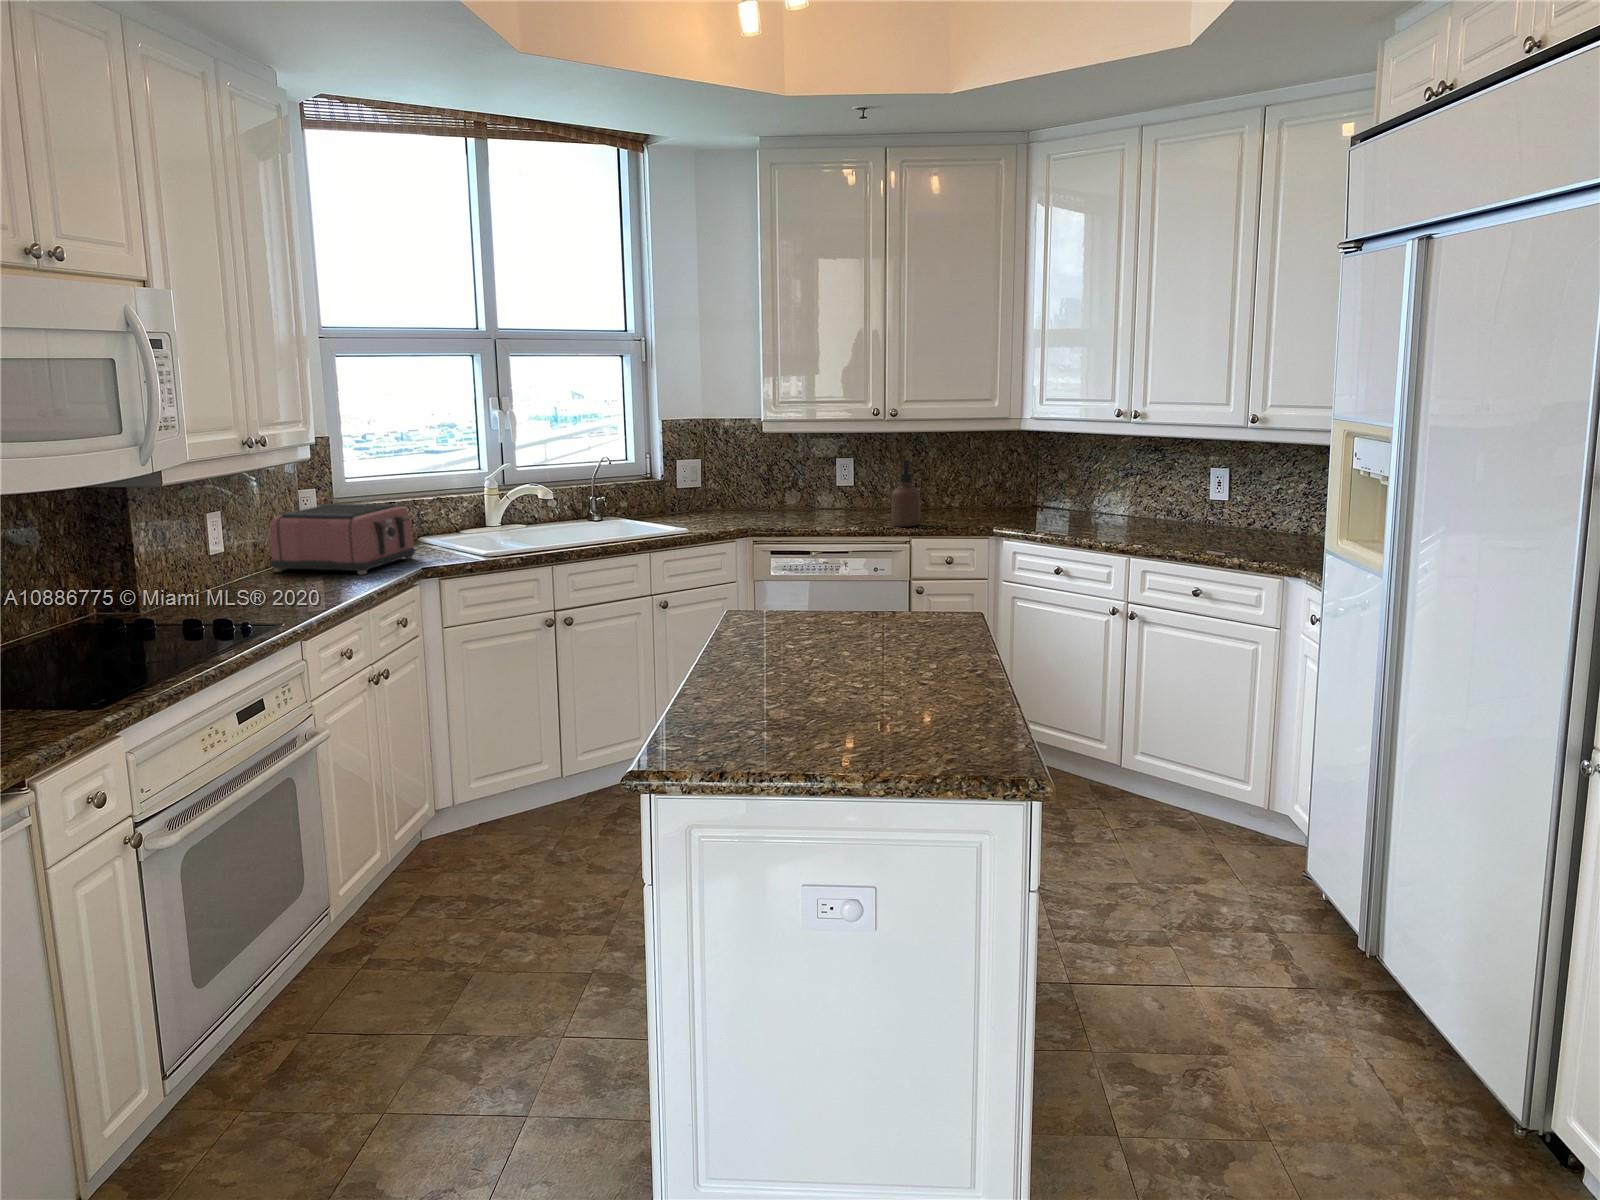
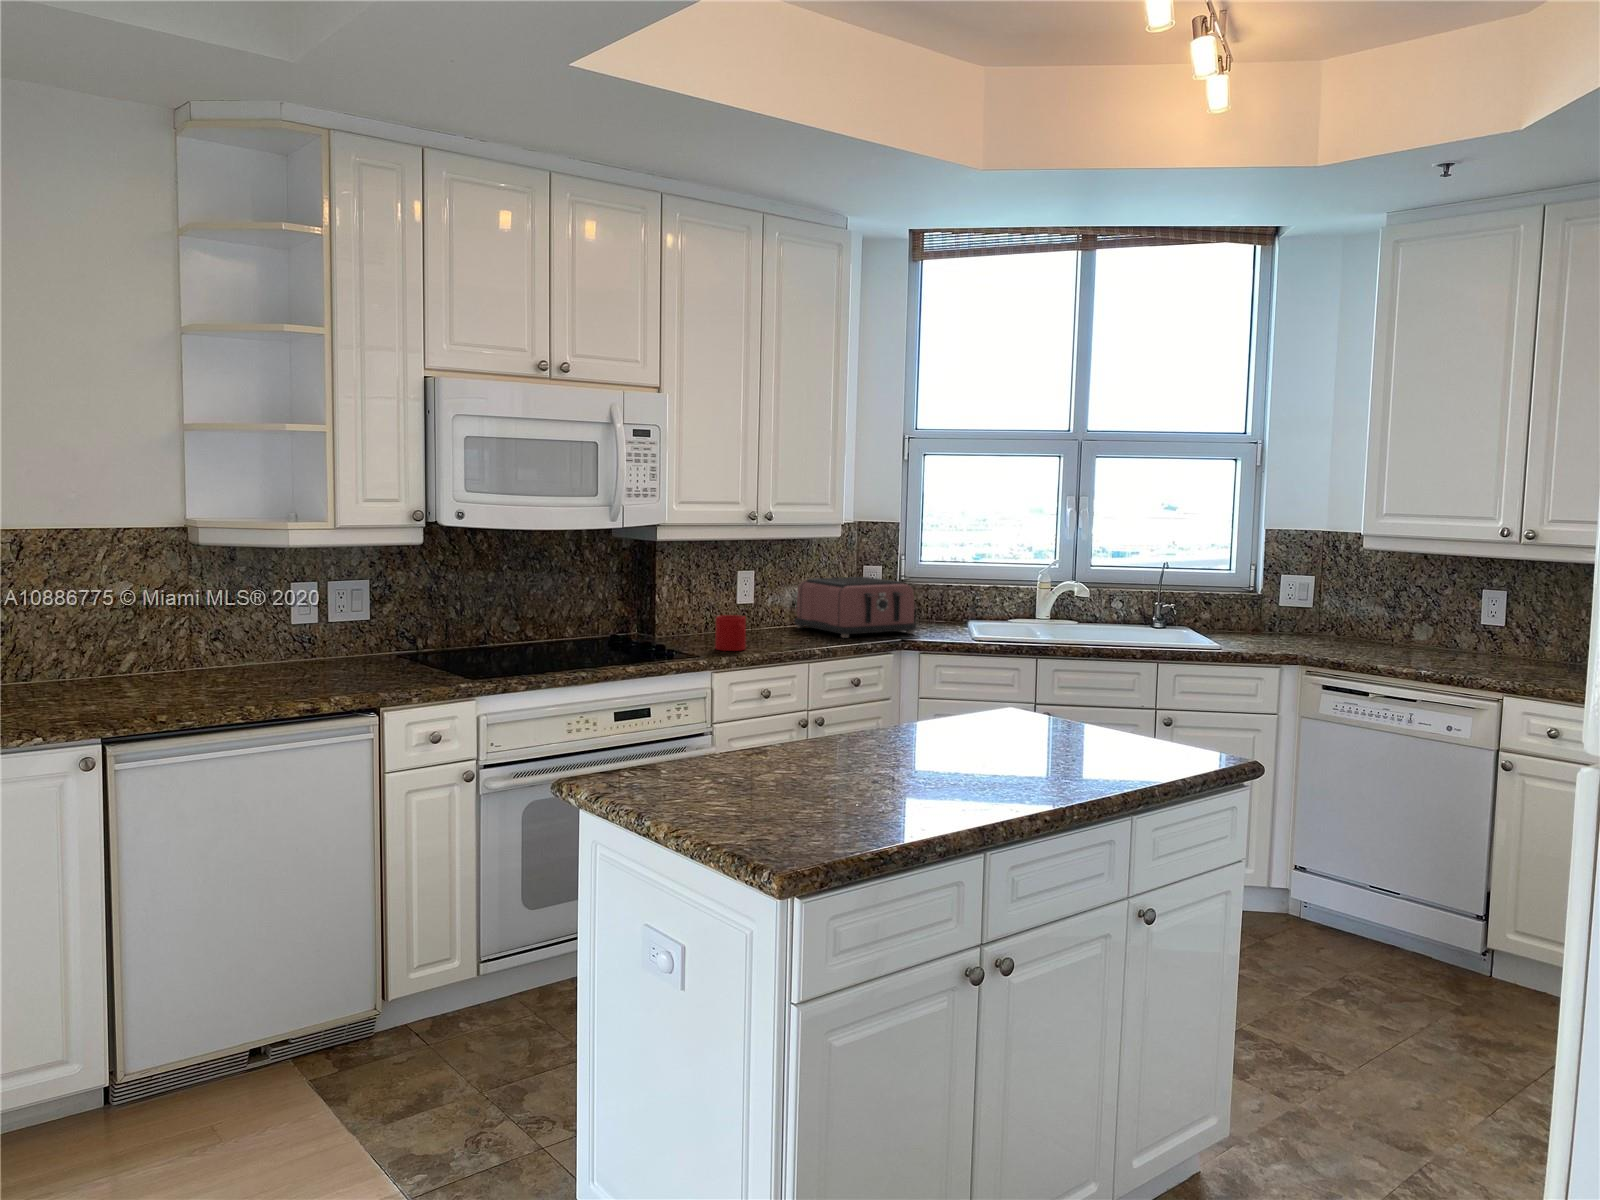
soap dispenser: present [892,460,920,527] -> none [1488,591,1534,681]
mug: none [263,568,314,612] -> present [715,615,746,651]

